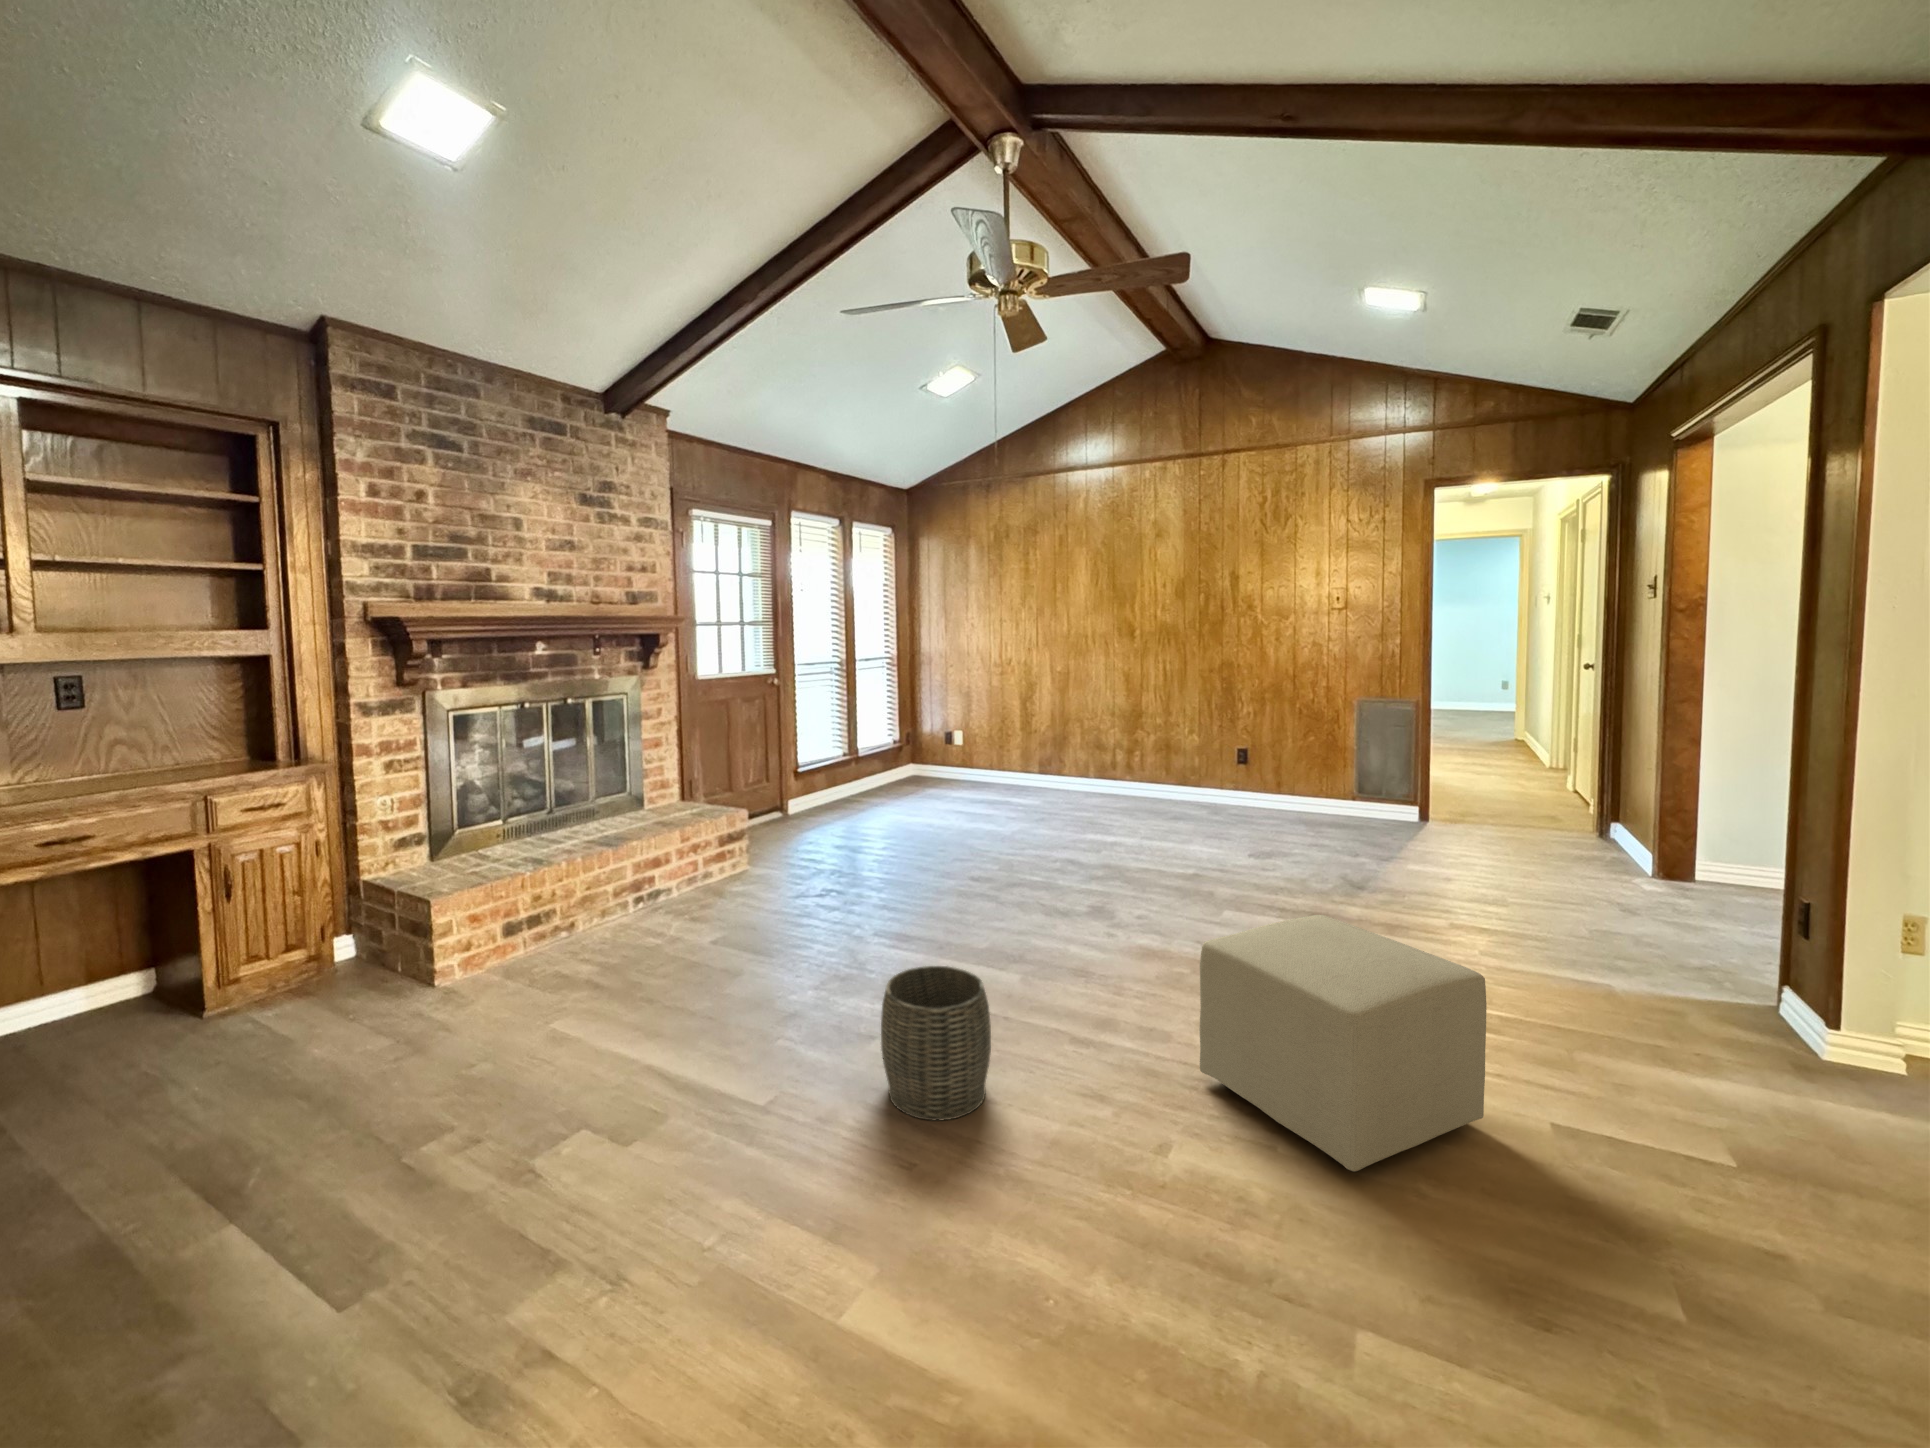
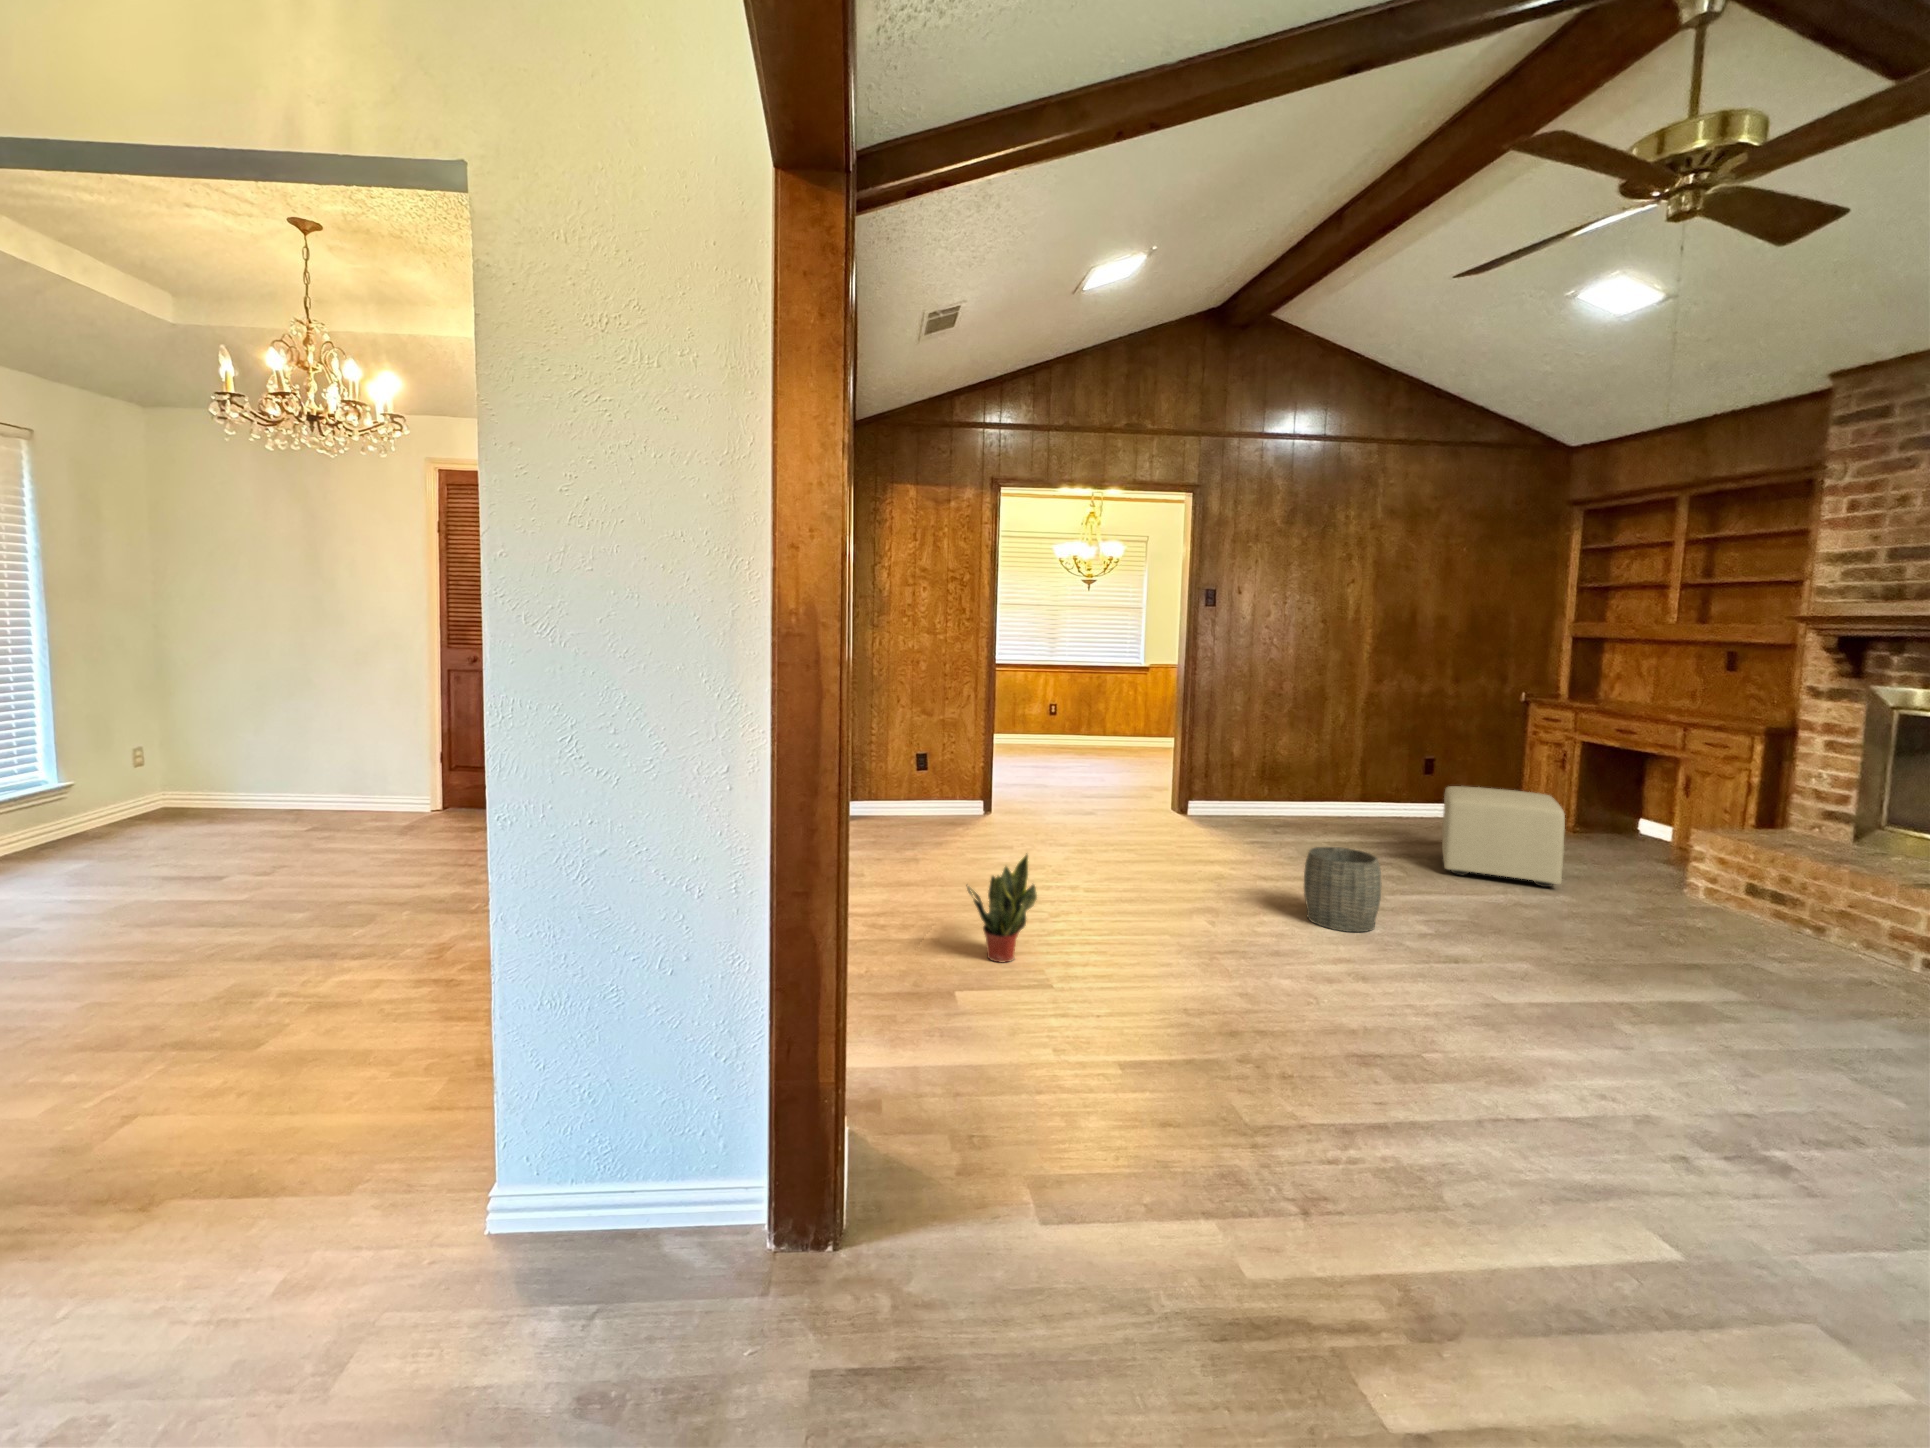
ottoman: present [1199,915,1487,1171] -> present [1442,786,1565,887]
potted plant: none [1586,1011,1768,1241] -> present [967,853,1037,963]

